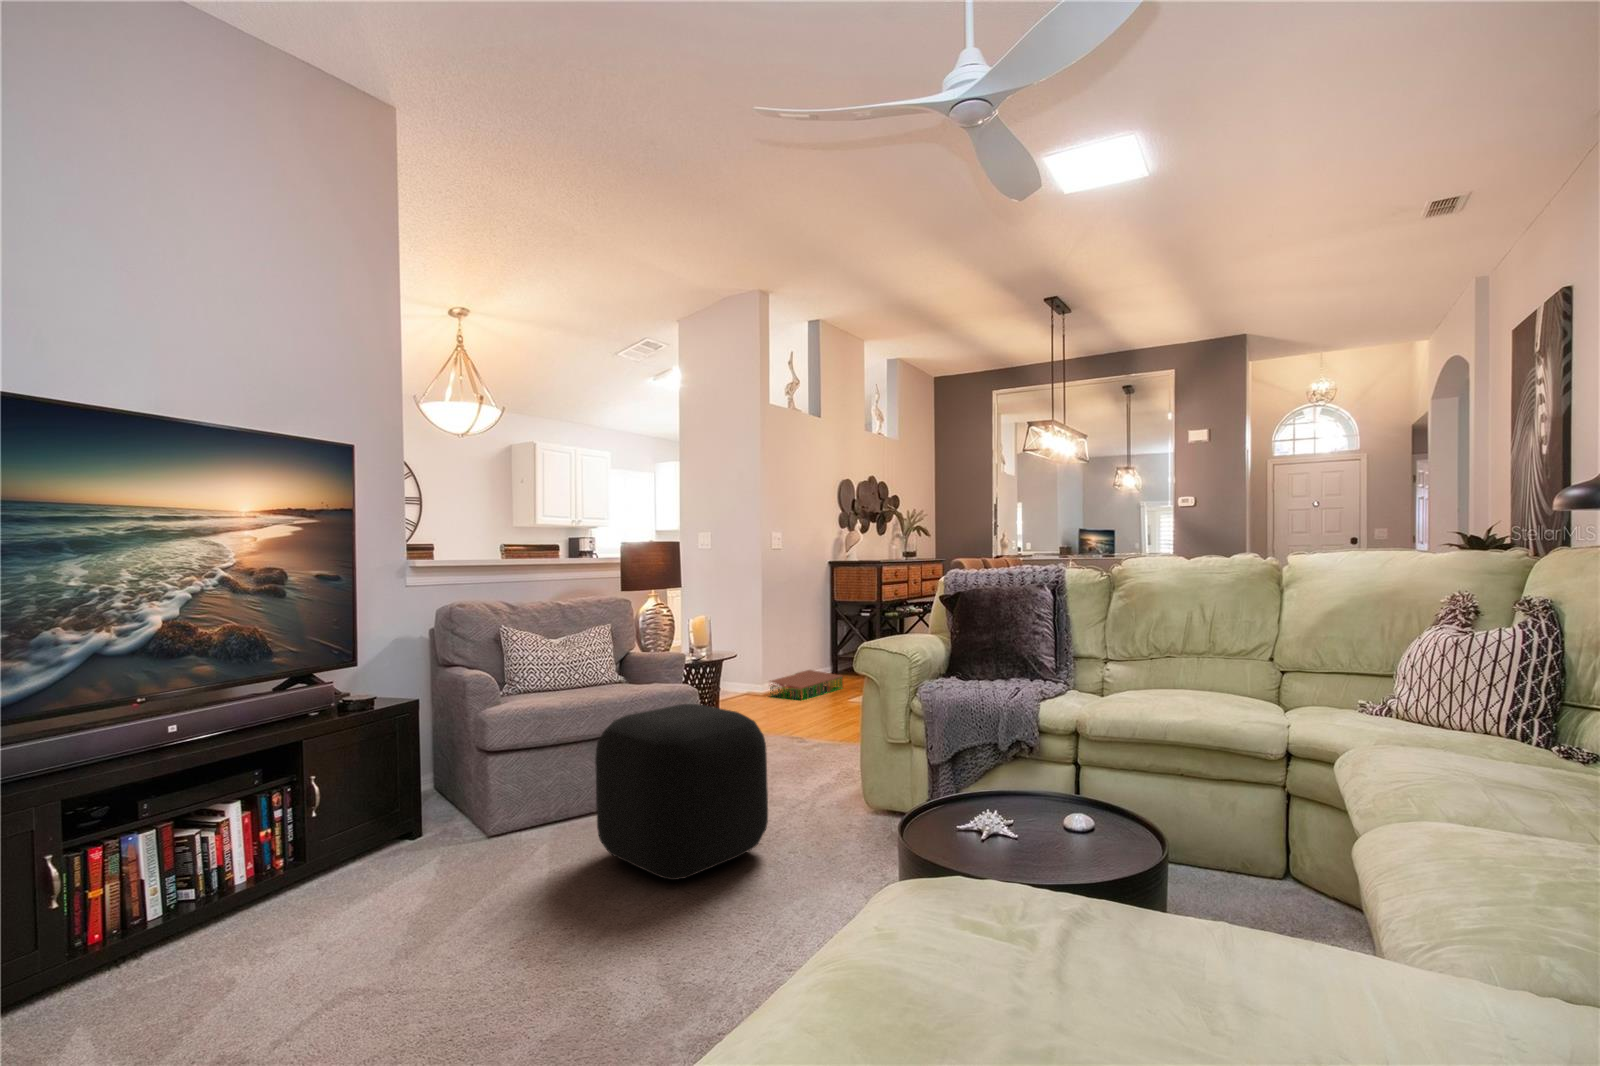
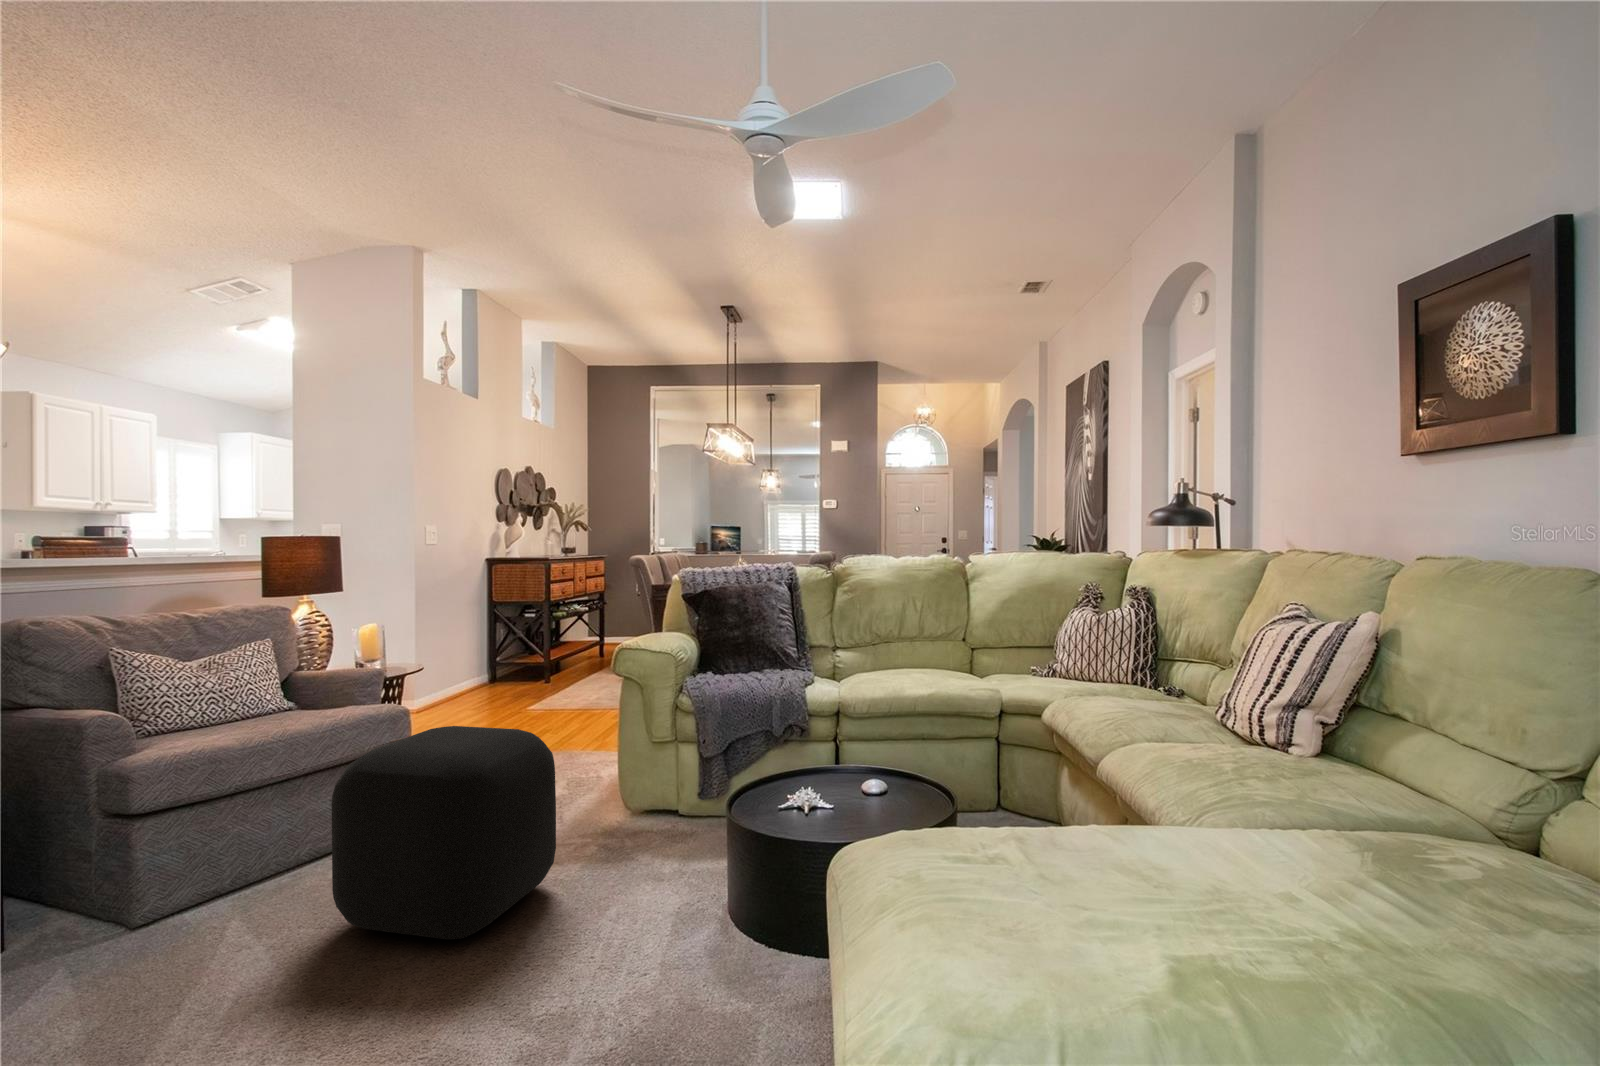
storage bin: present [770,670,843,700] -> none [427,677,513,712]

